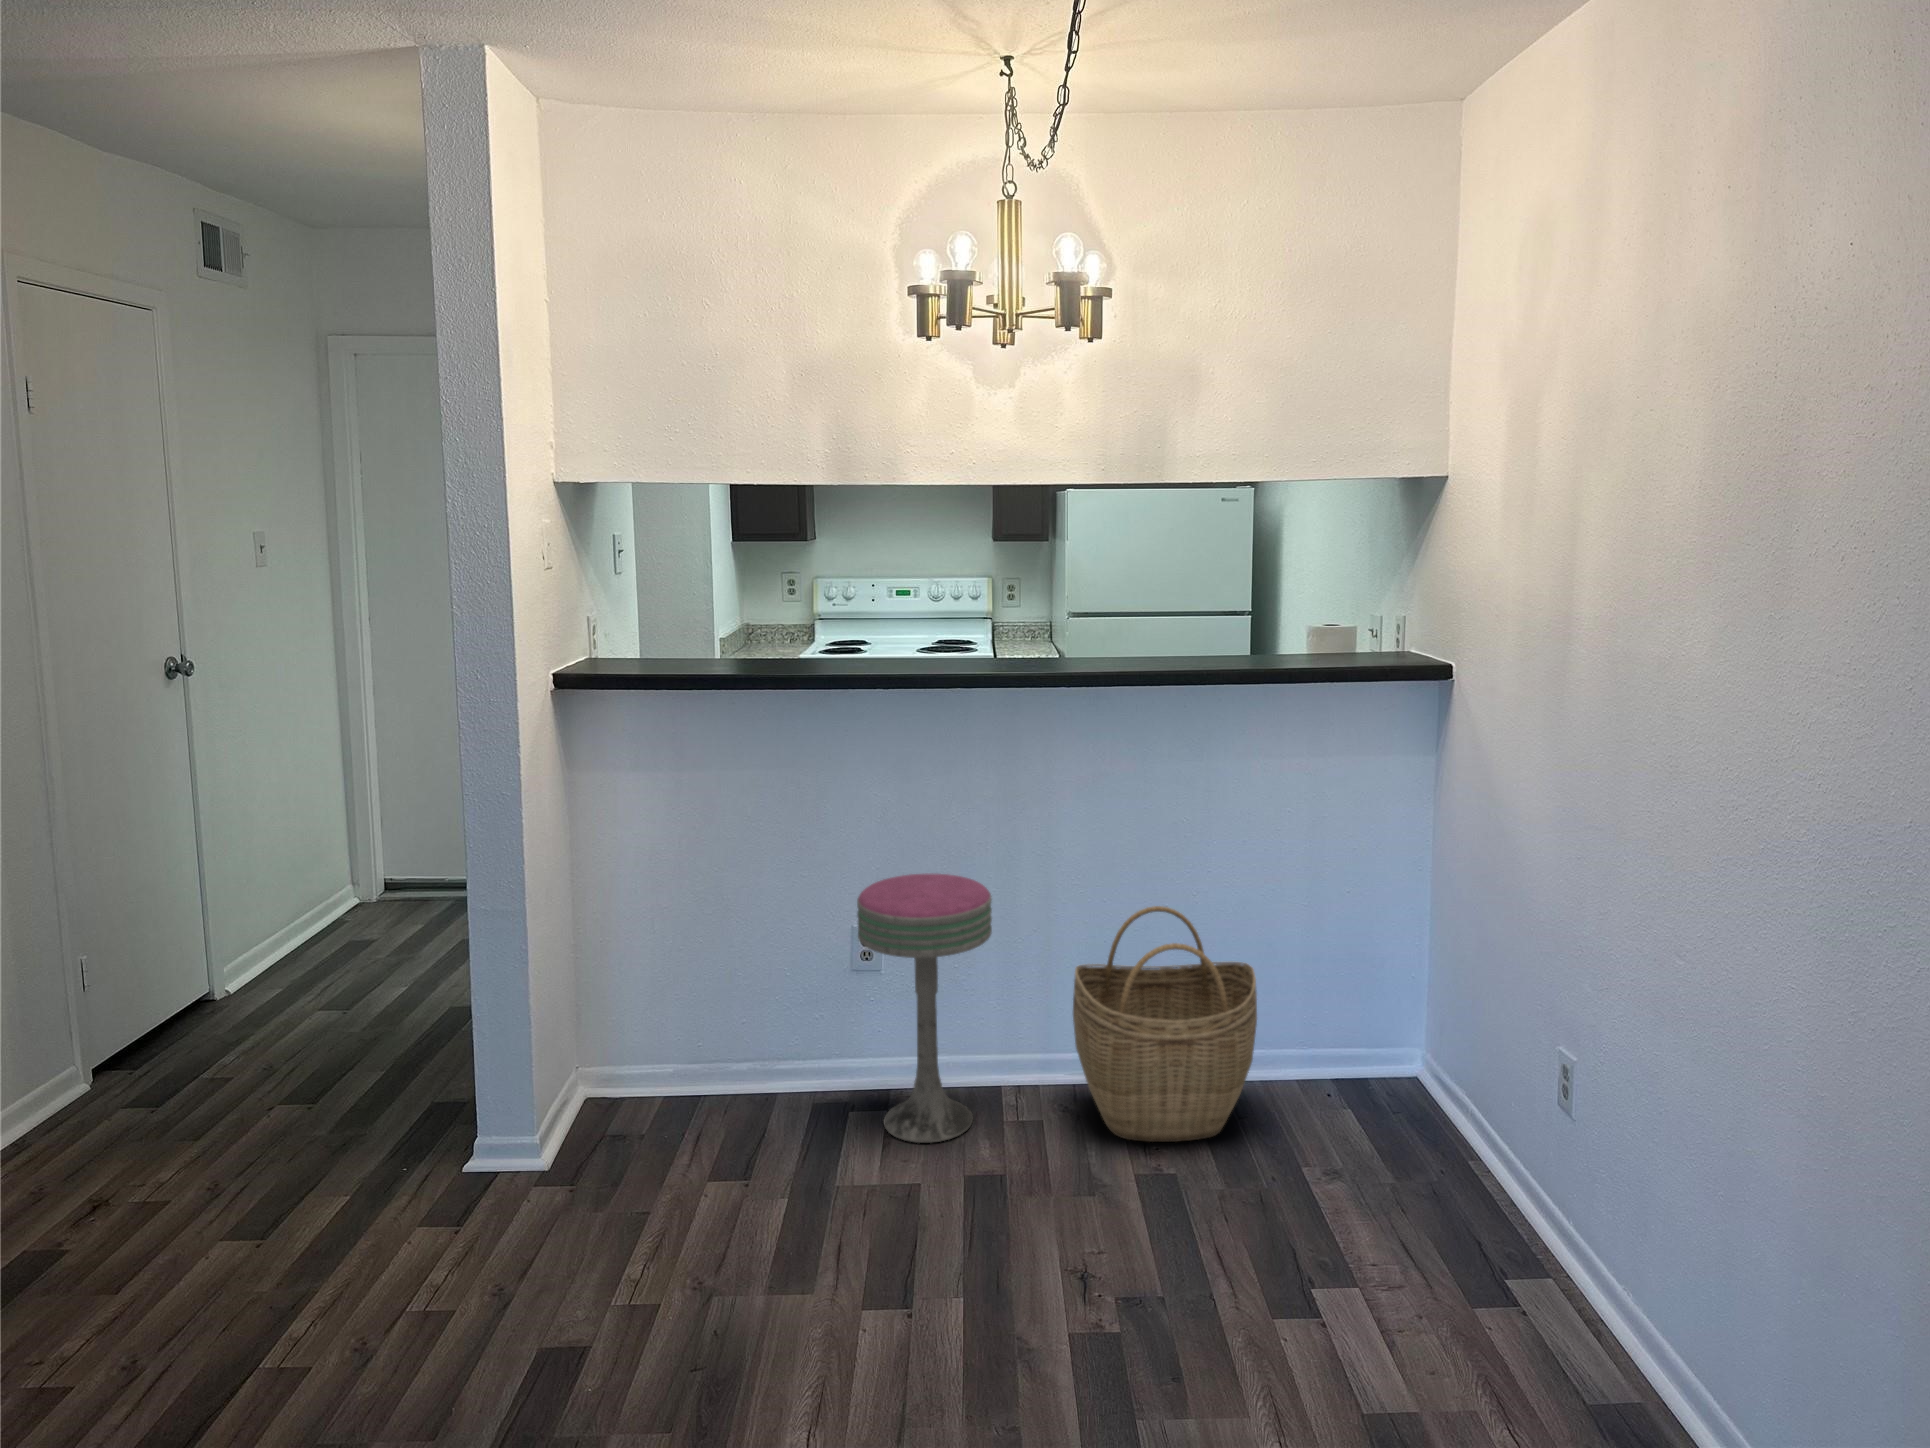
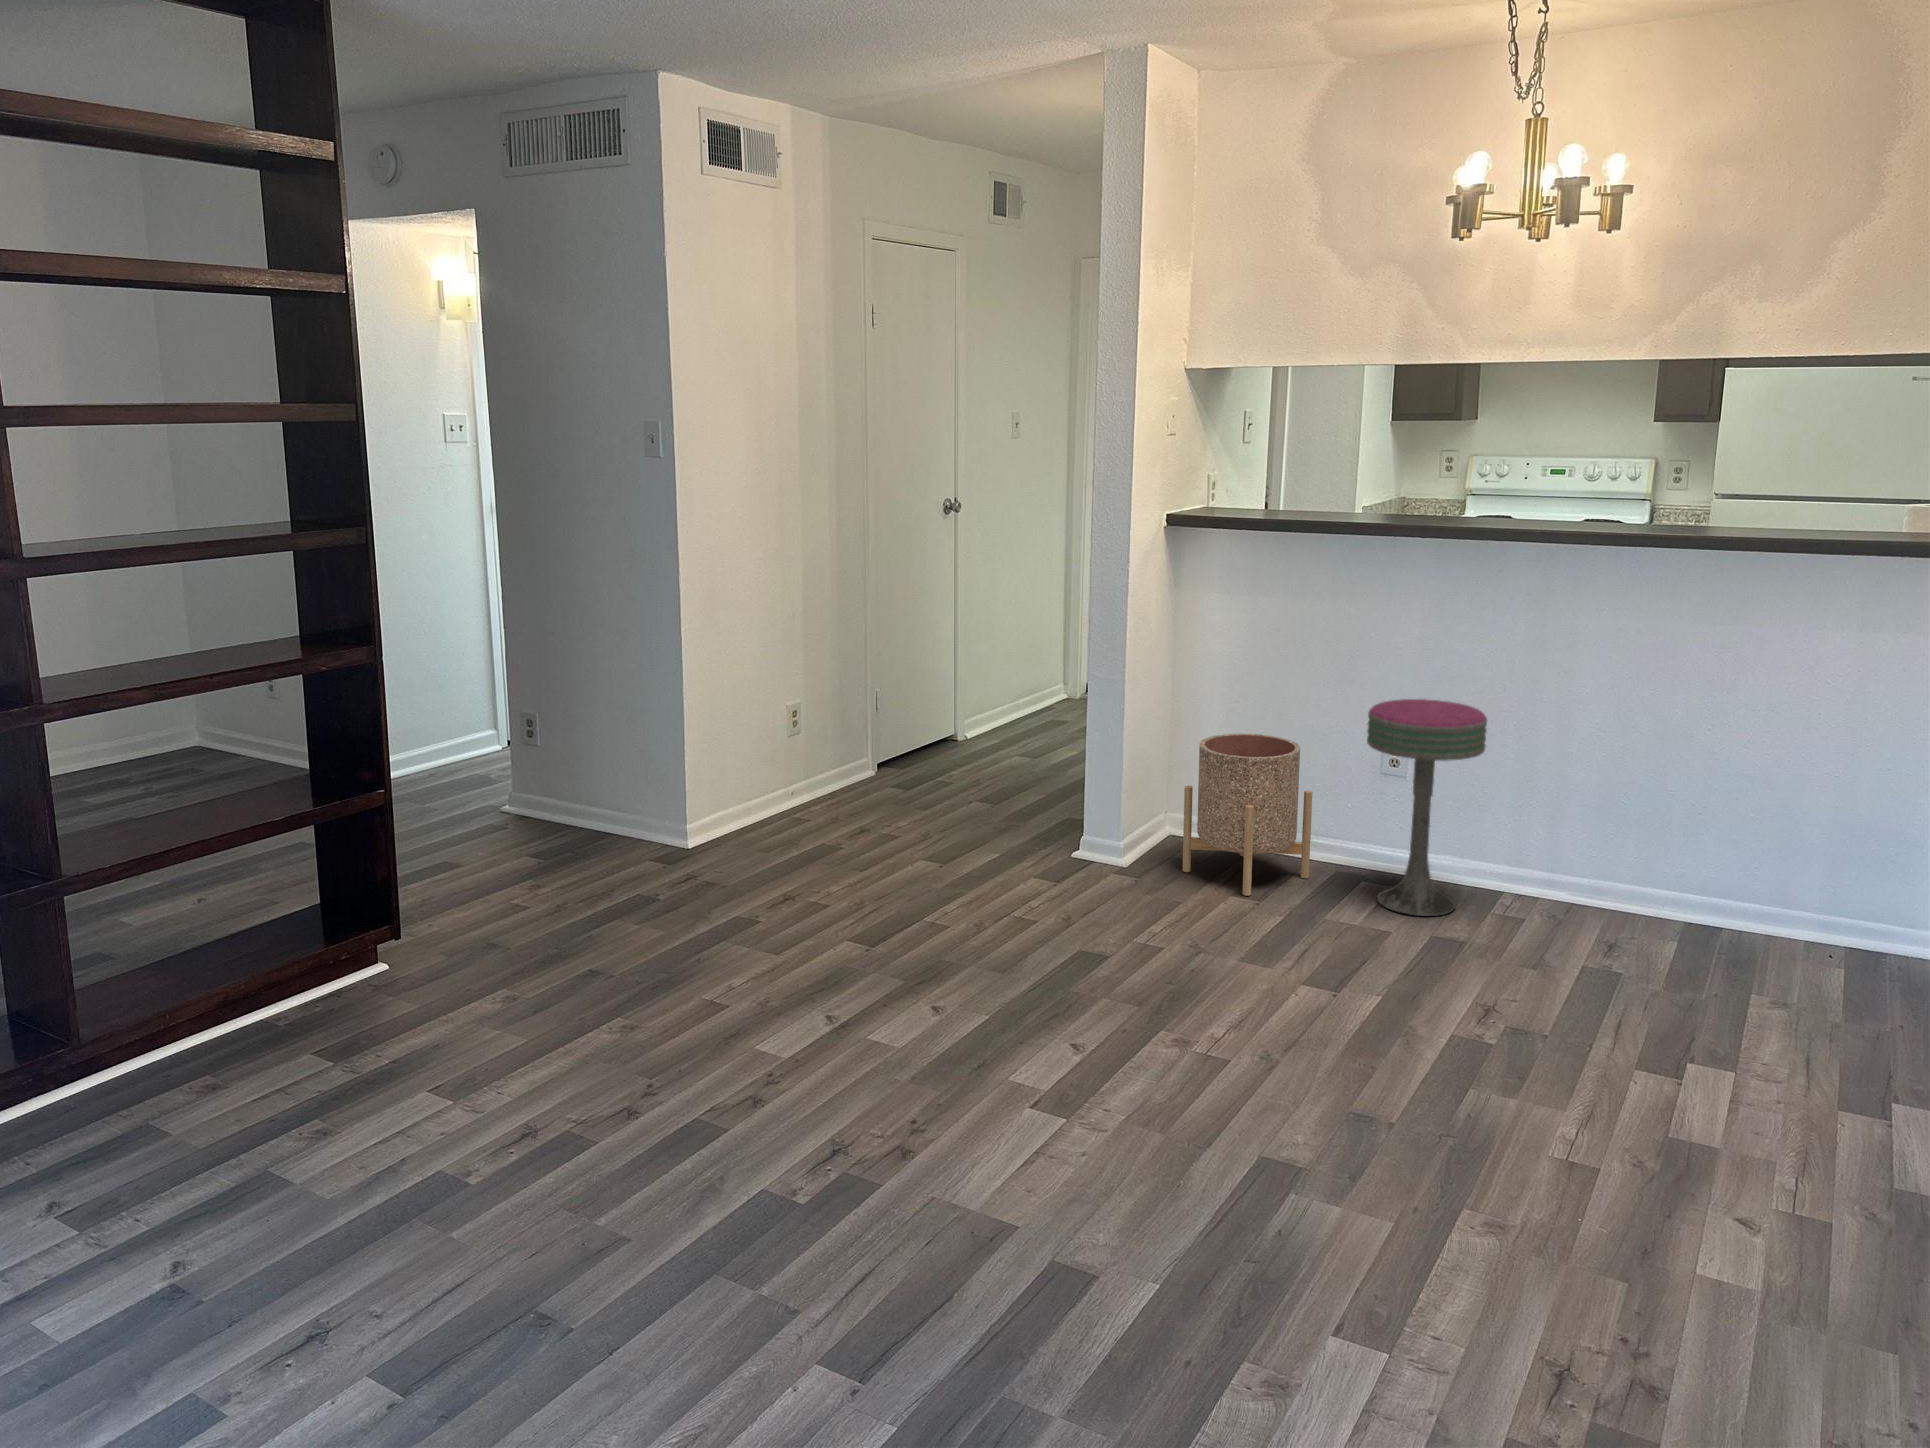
woven basket: present [1073,906,1257,1142] -> none [1549,758,1740,968]
planter: none [625,946,792,1172] -> present [1183,734,1313,896]

